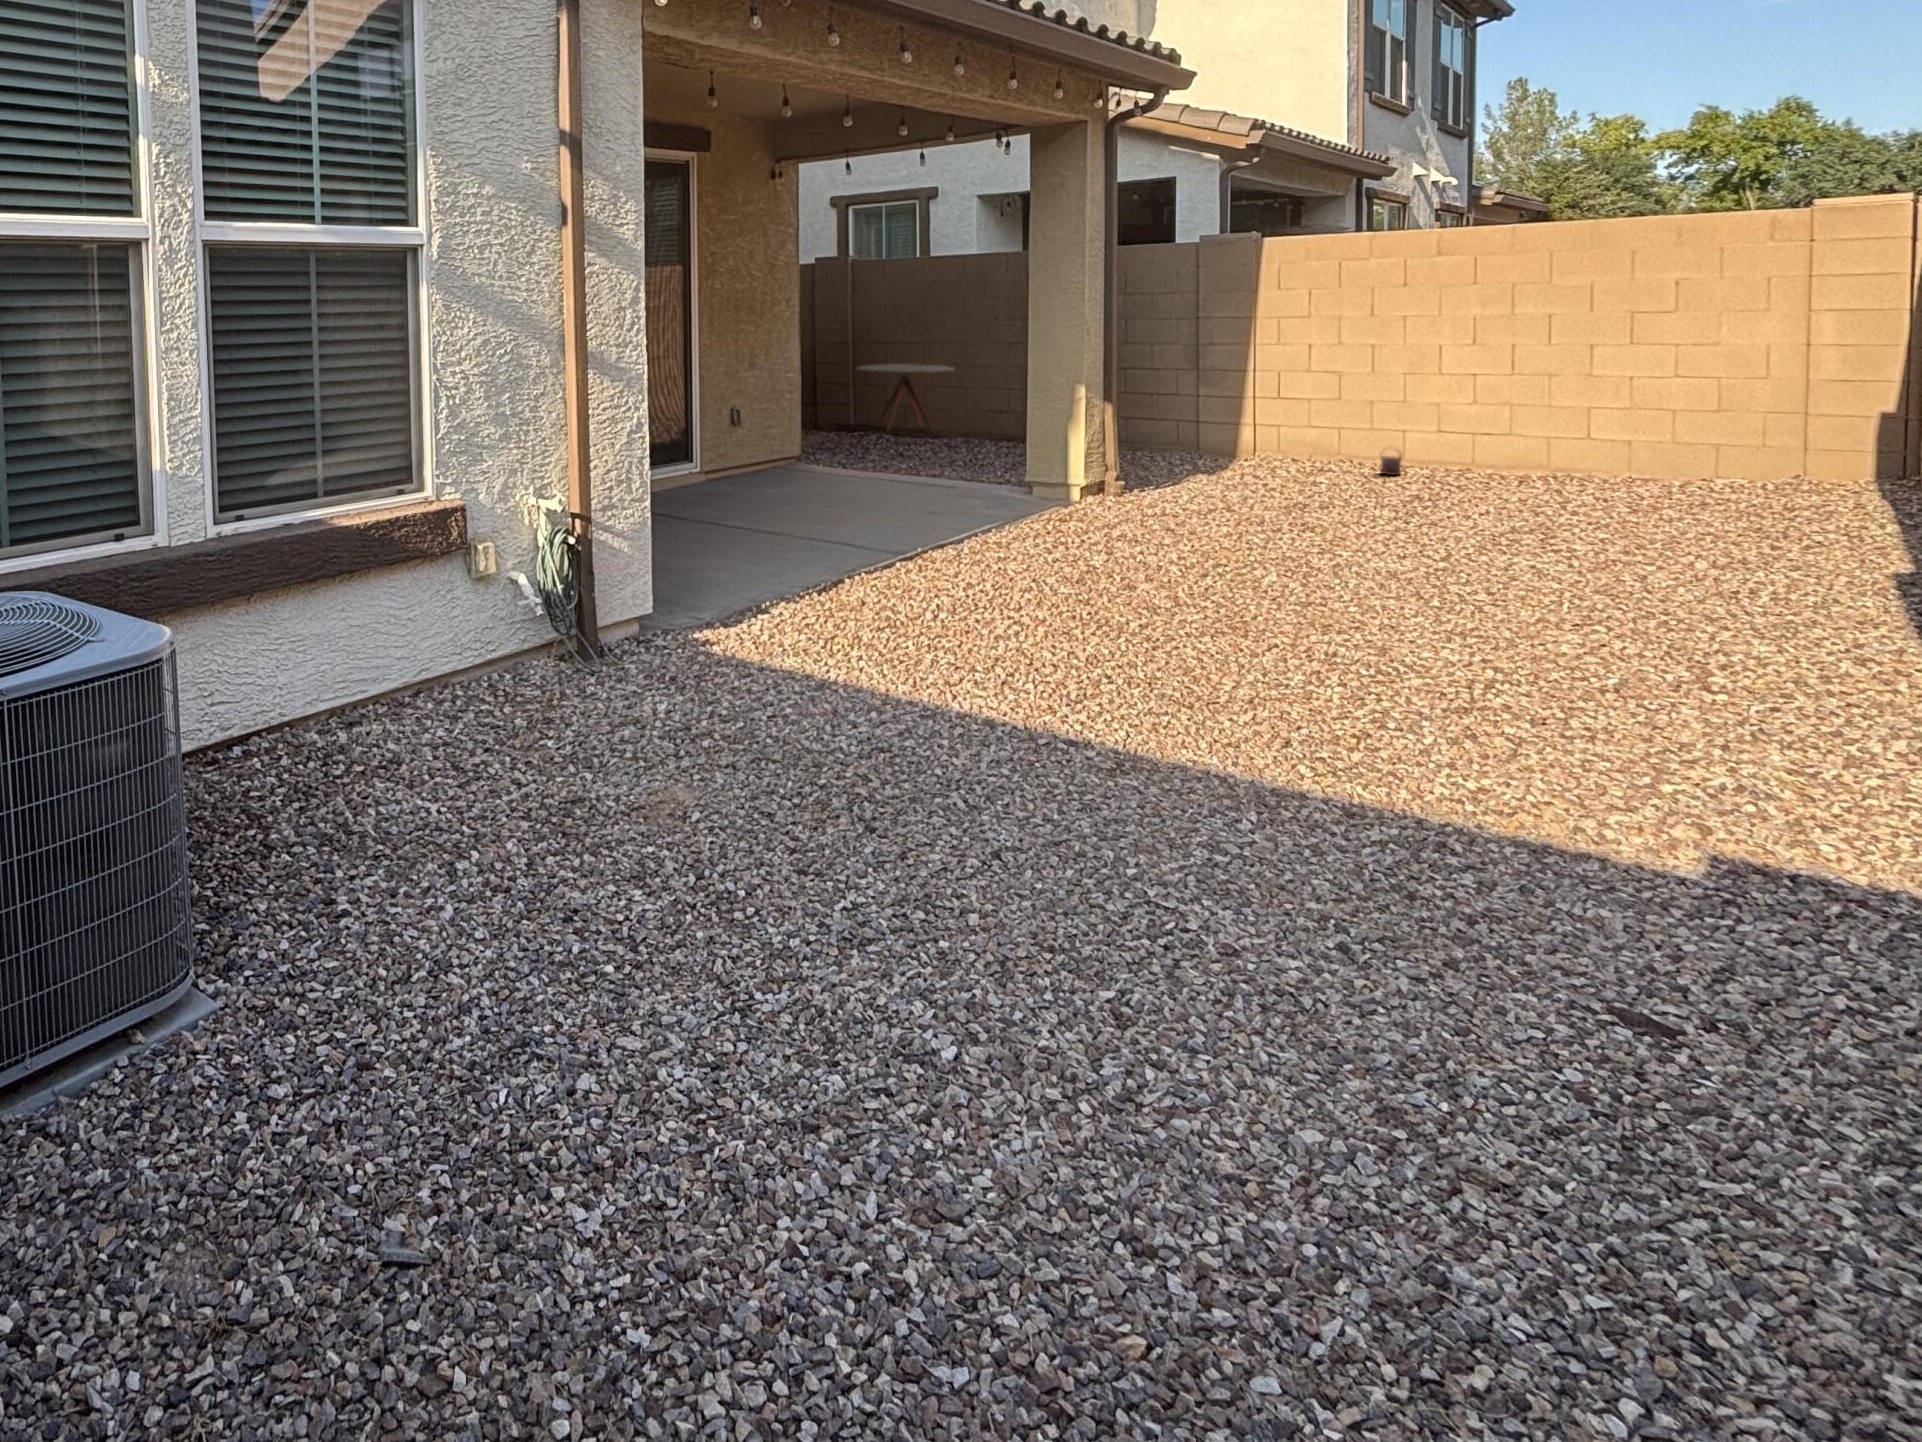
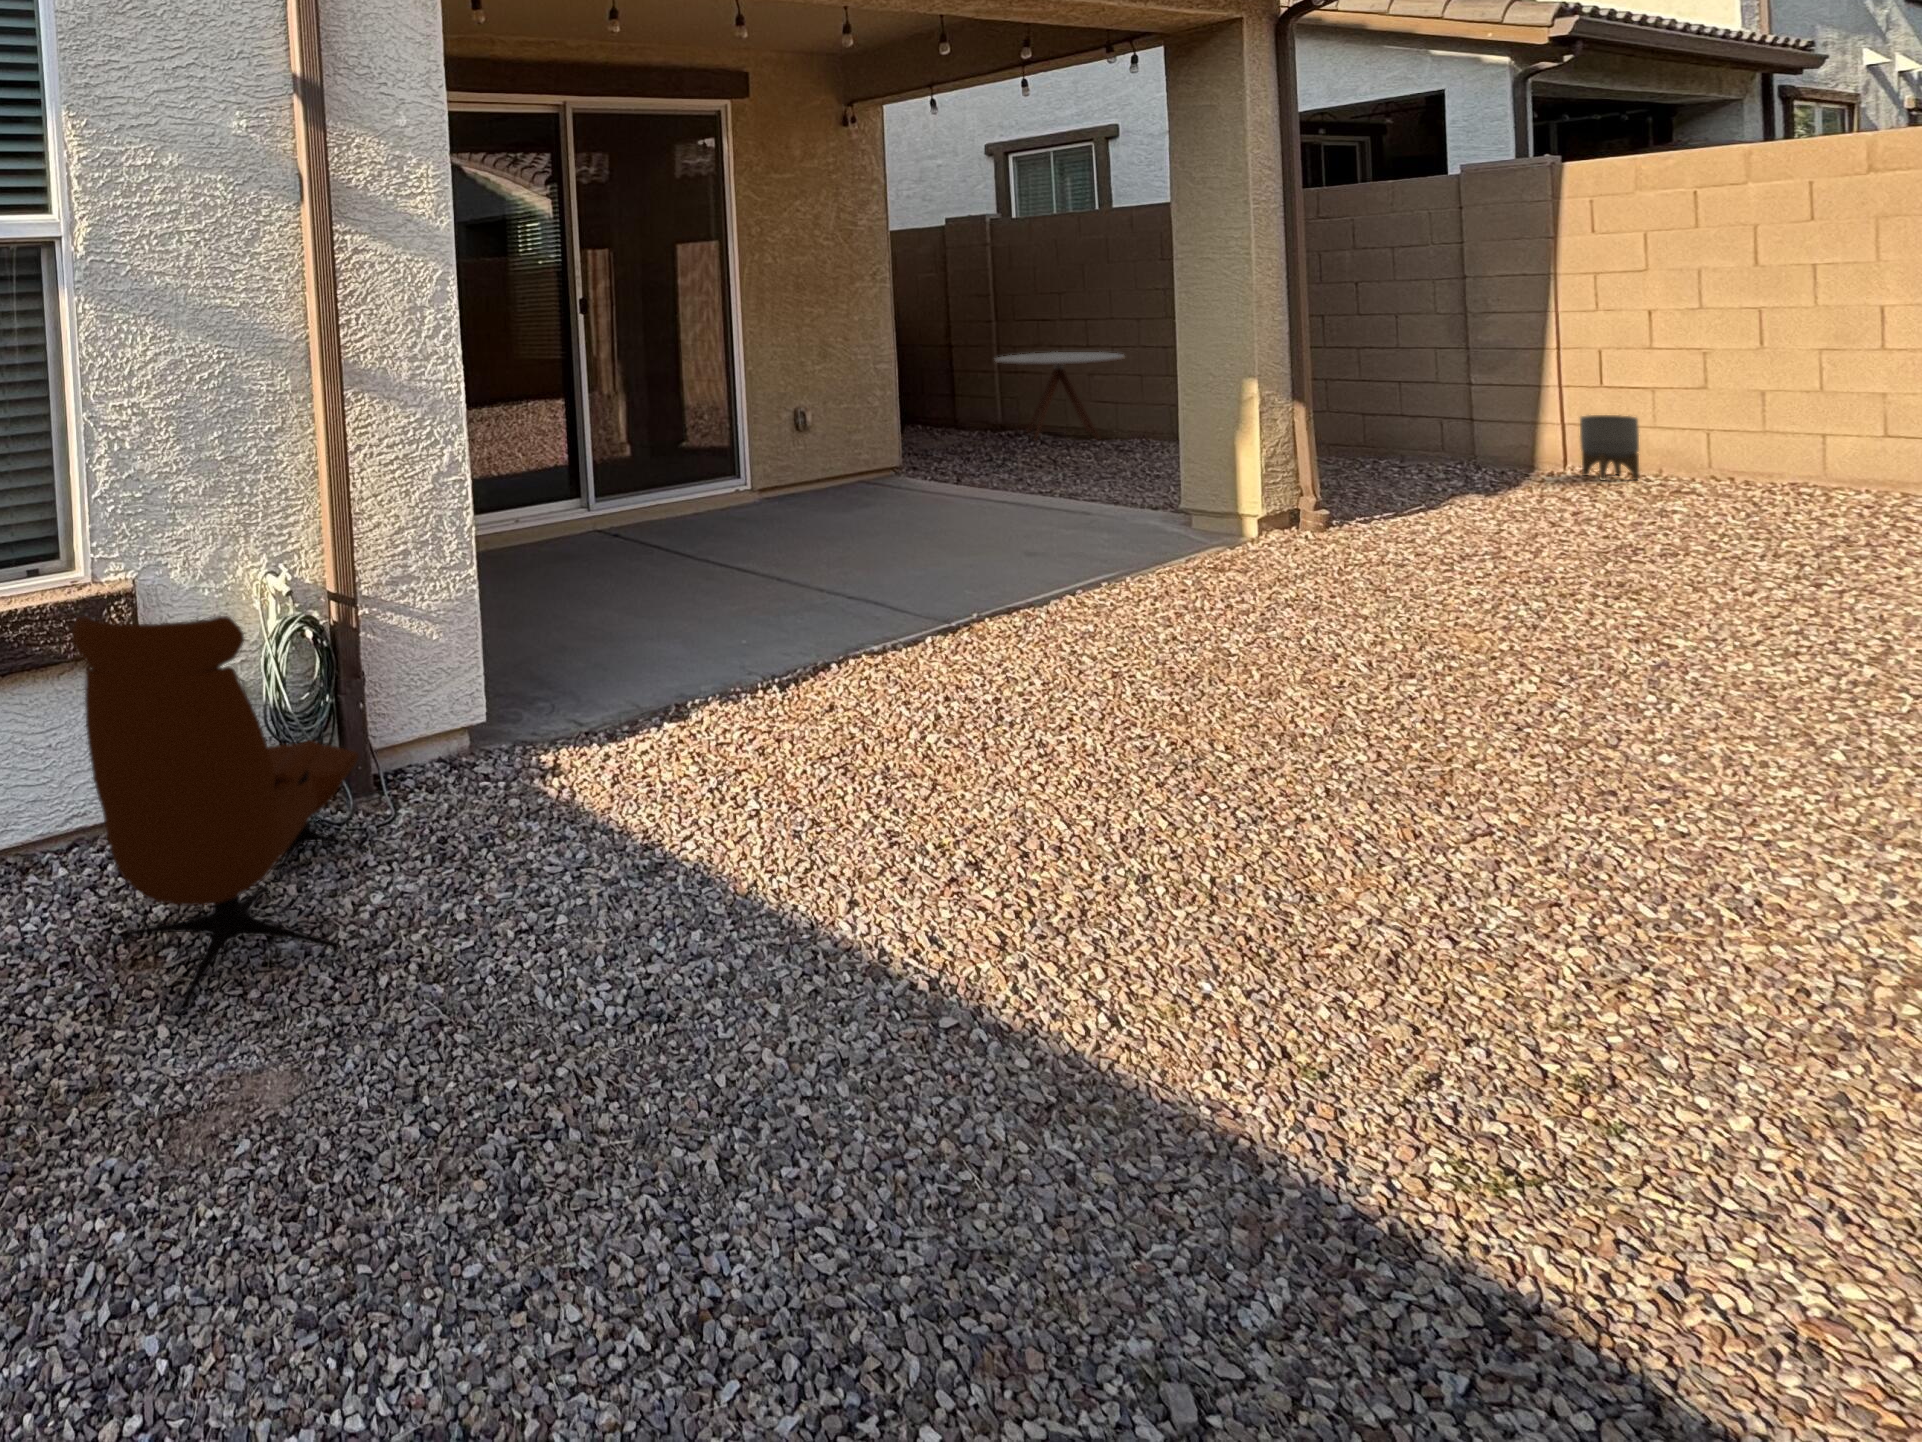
planter: none [1265,418,1301,463] -> present [1580,415,1639,480]
watering can: present [1381,450,1402,475] -> none [1772,458,1818,499]
lounge chair: none [500,508,658,773] -> present [72,616,368,1009]

